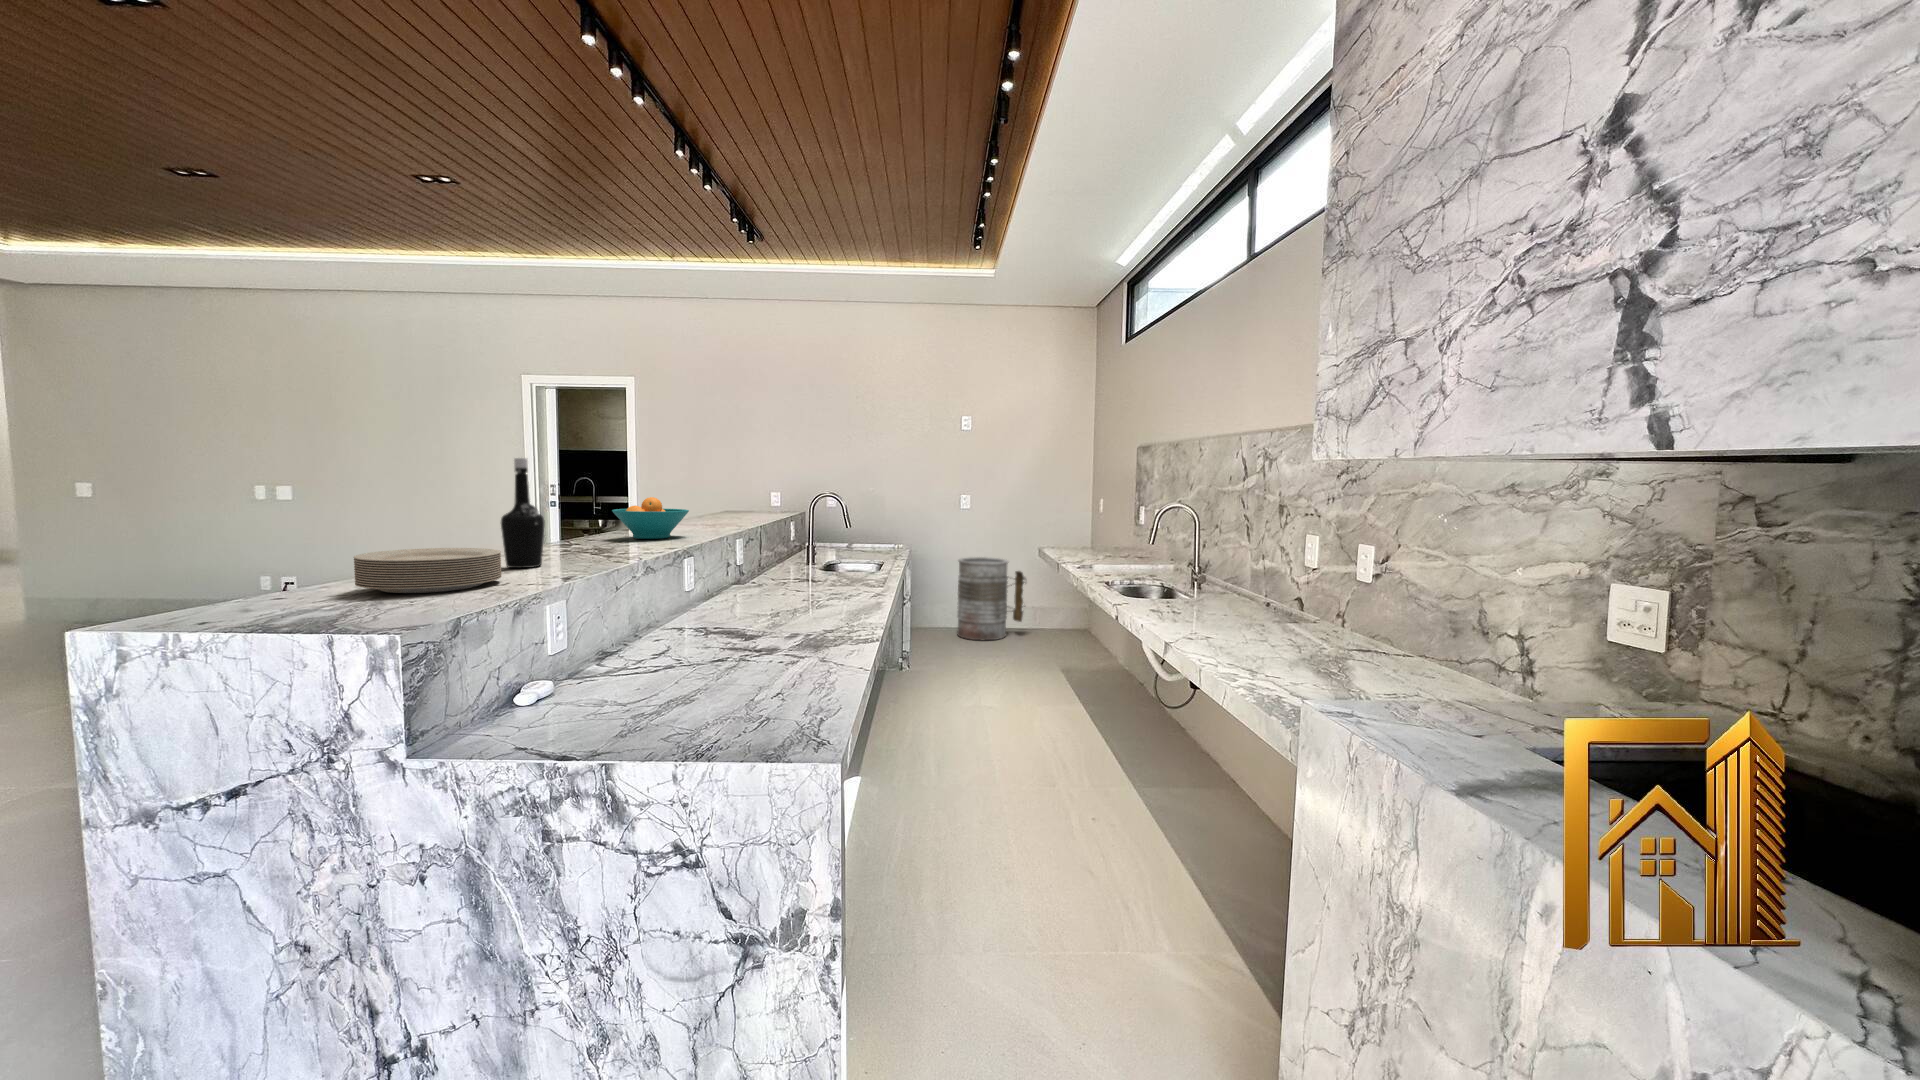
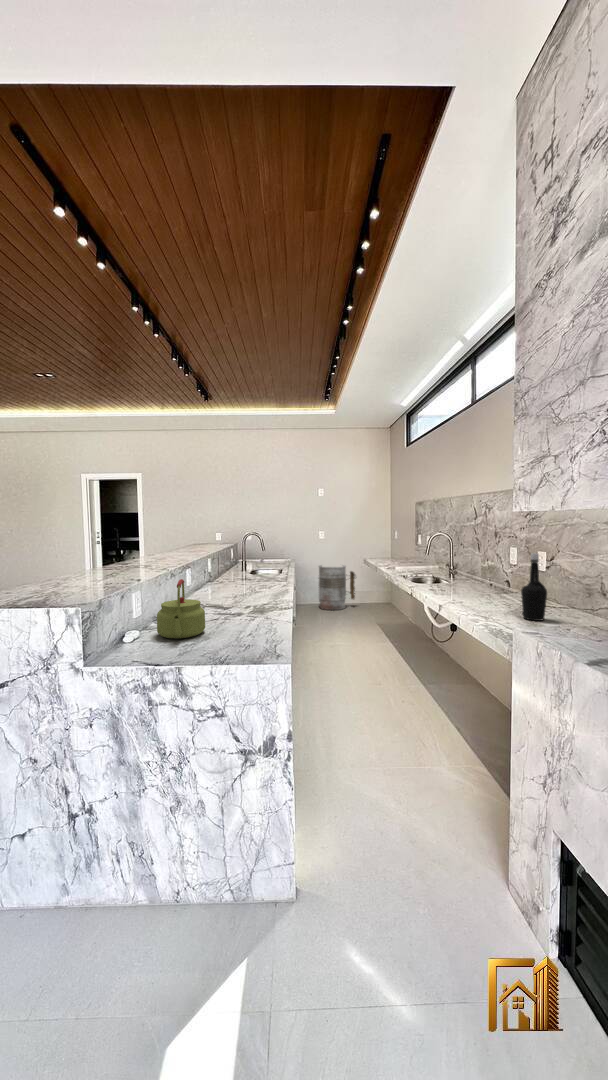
bottle: present [501,458,544,568] -> present [521,553,547,621]
fruit bowl: present [612,497,689,539] -> none [145,537,184,559]
plate: present [354,548,502,593] -> none [42,566,109,589]
kettle: none [591,579,694,699] -> present [157,579,205,638]

